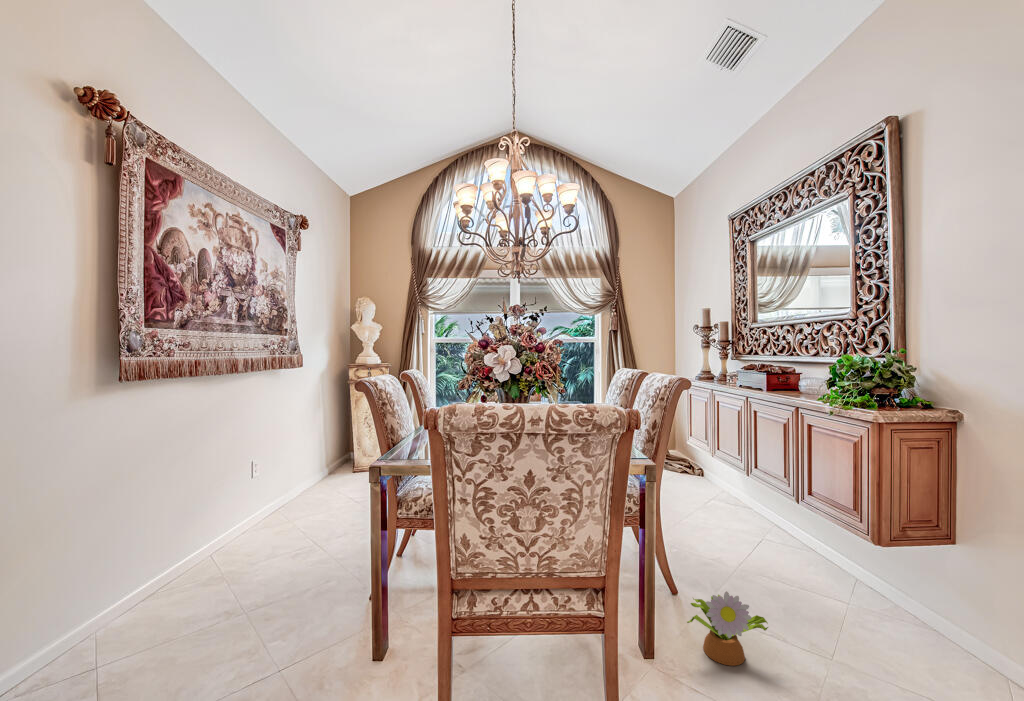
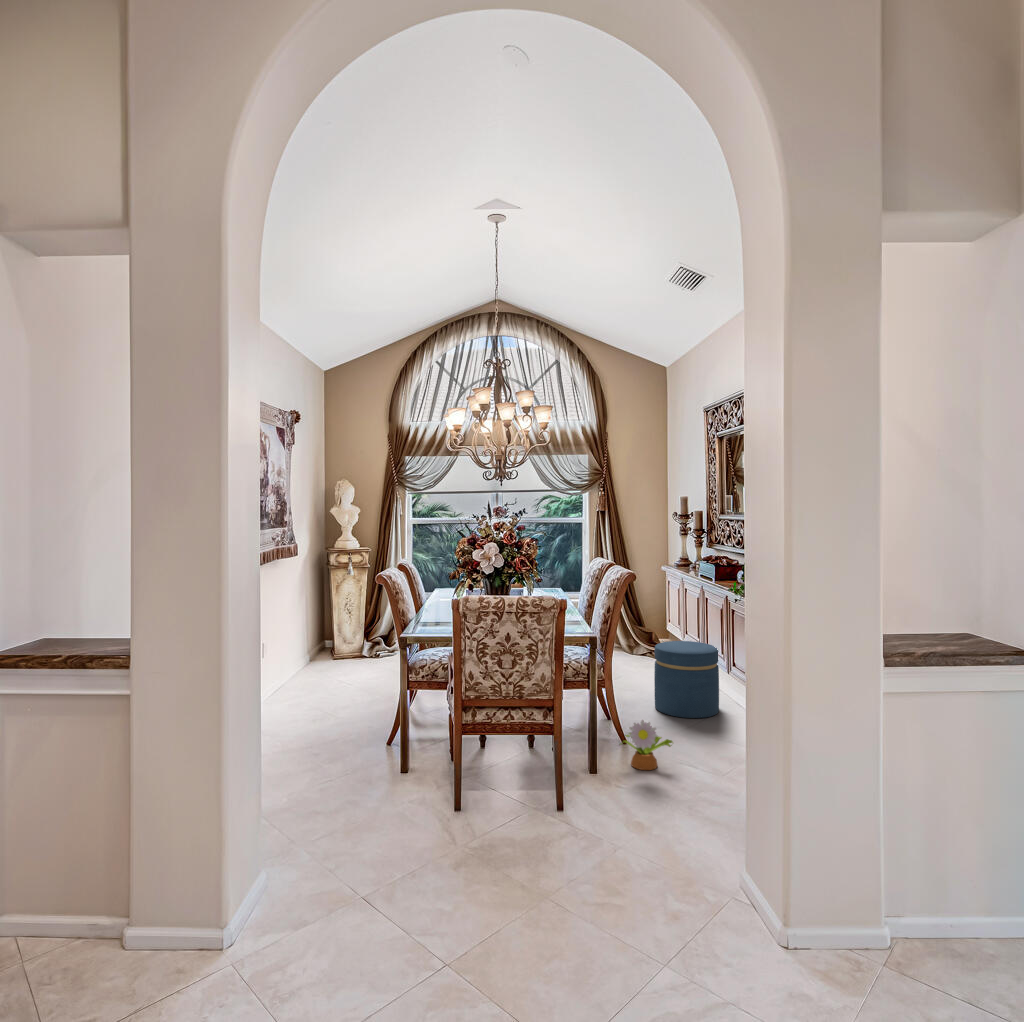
ottoman: none [695,462,777,559] -> present [654,641,719,718]

